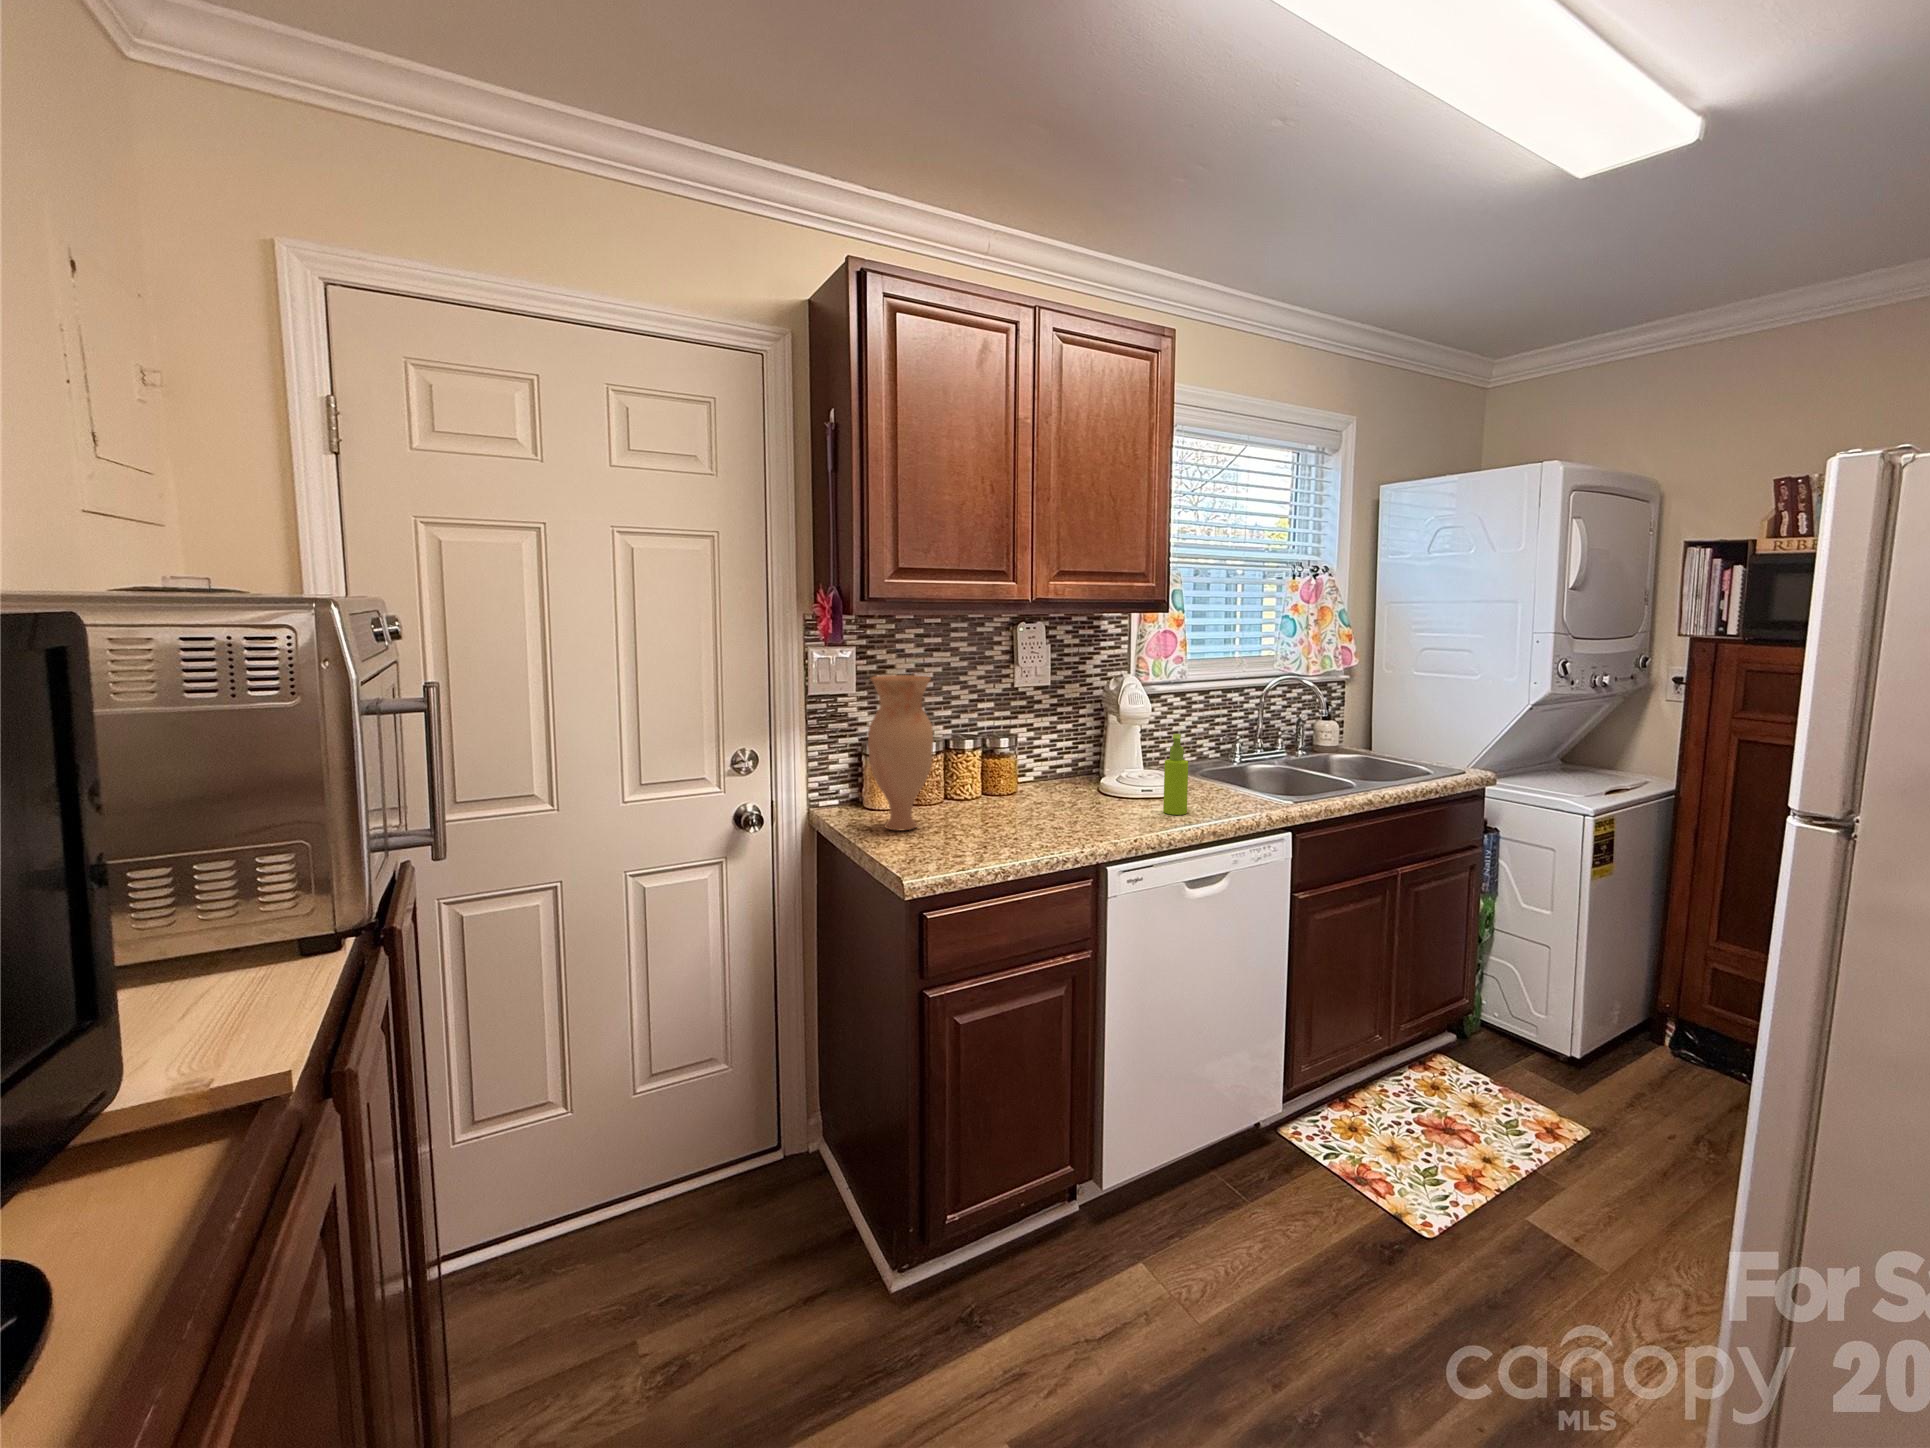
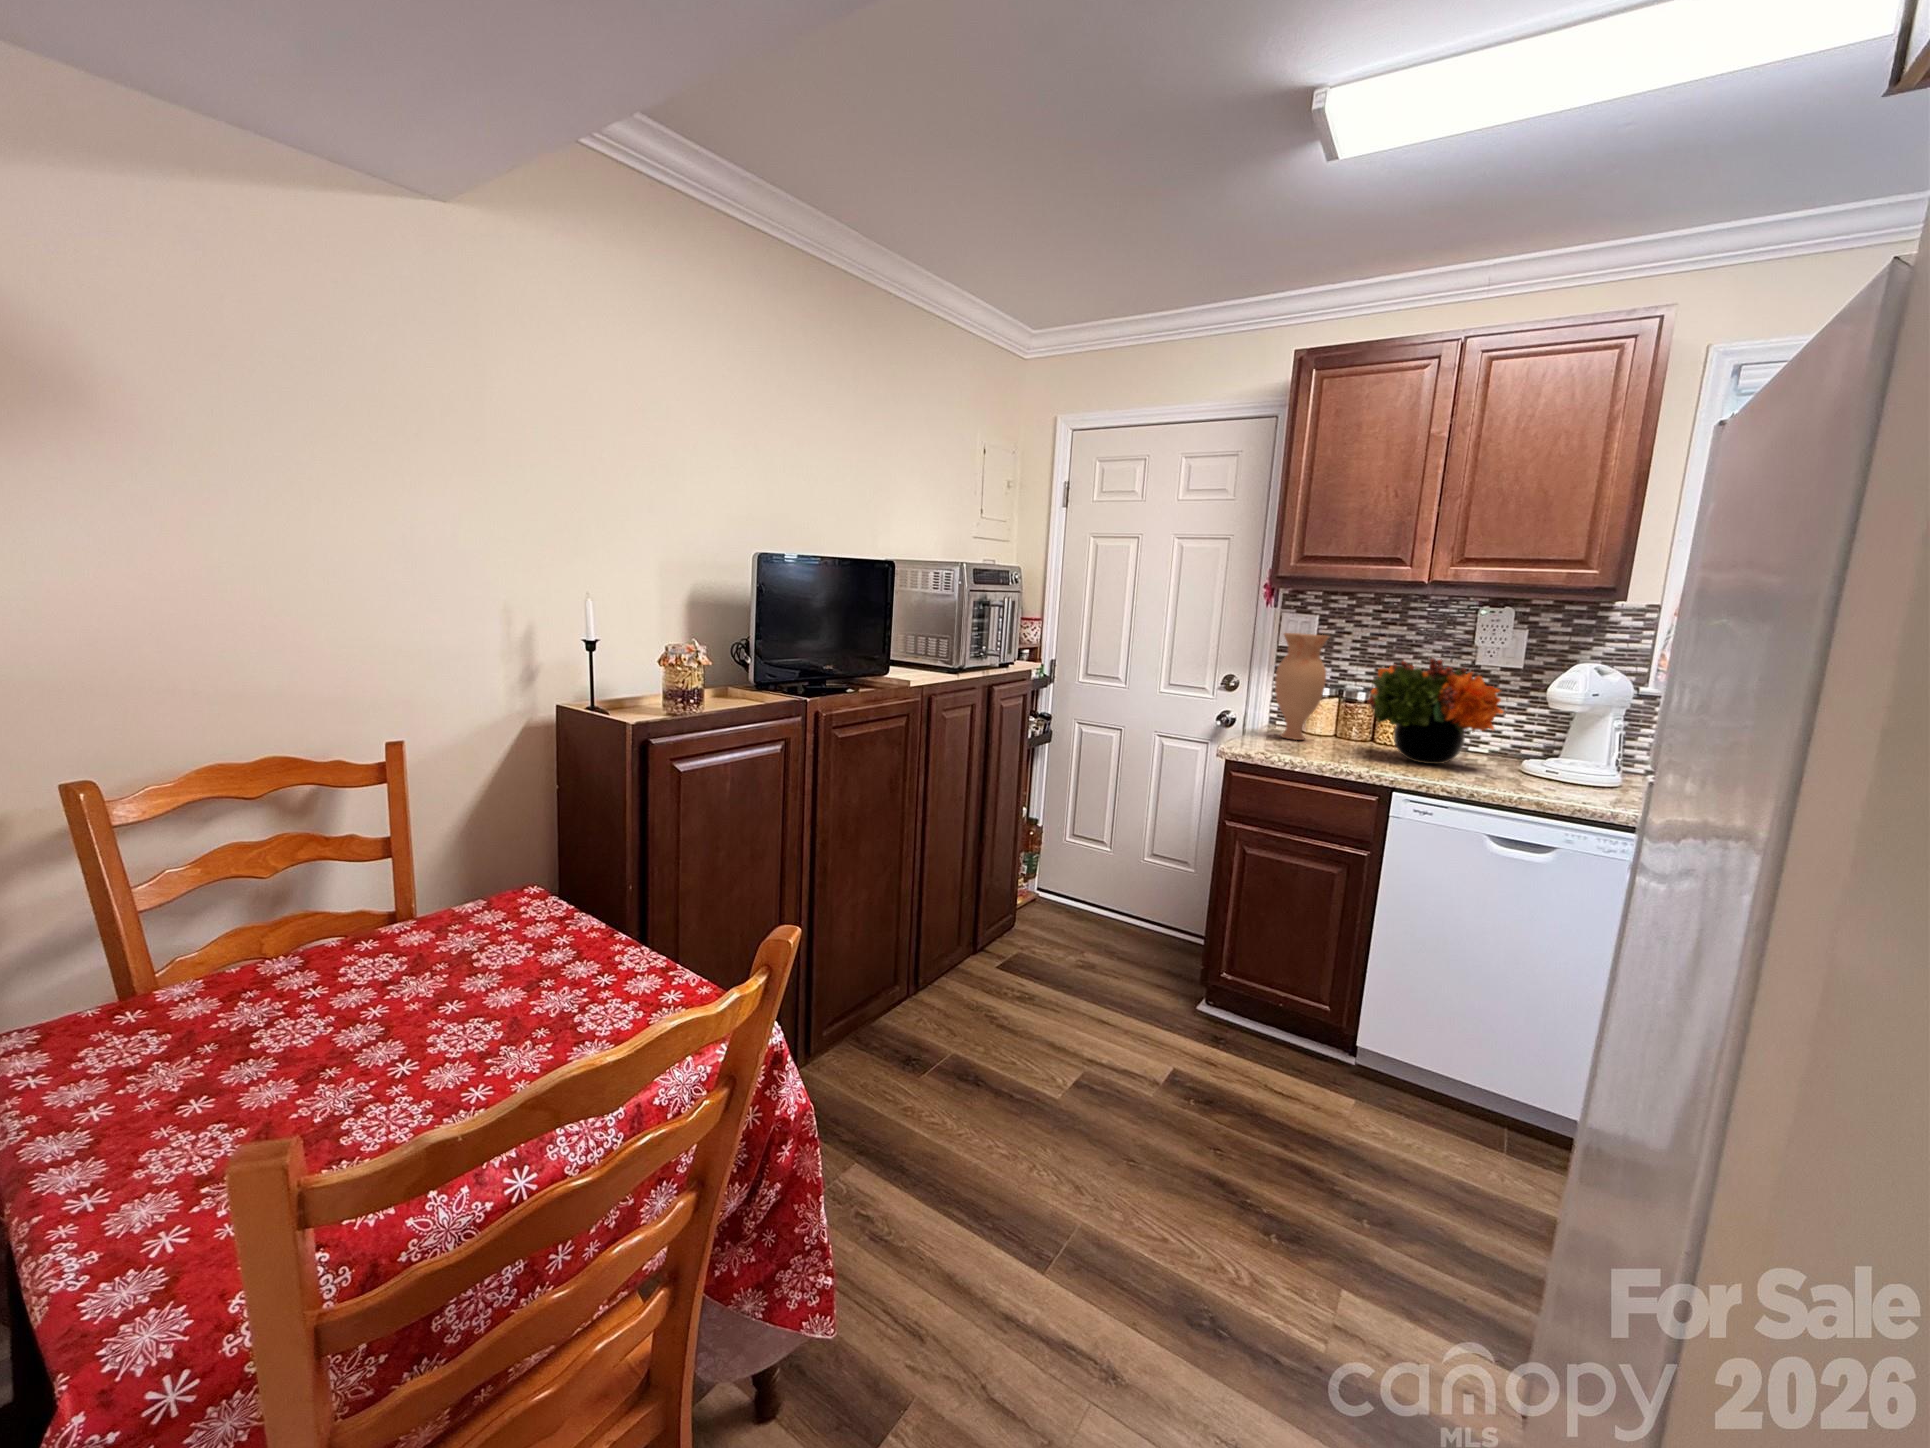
flower arrangement: none [975,690,1114,817] -> present [1367,658,1503,764]
soap dispenser: present [1163,734,1188,815] -> none [1533,714,1571,792]

